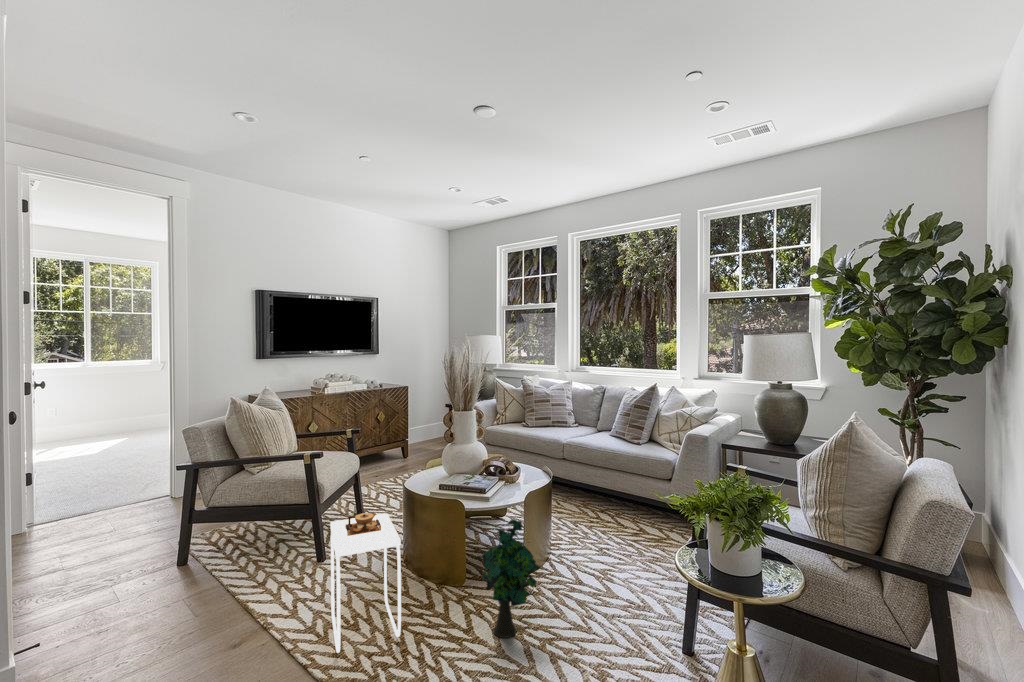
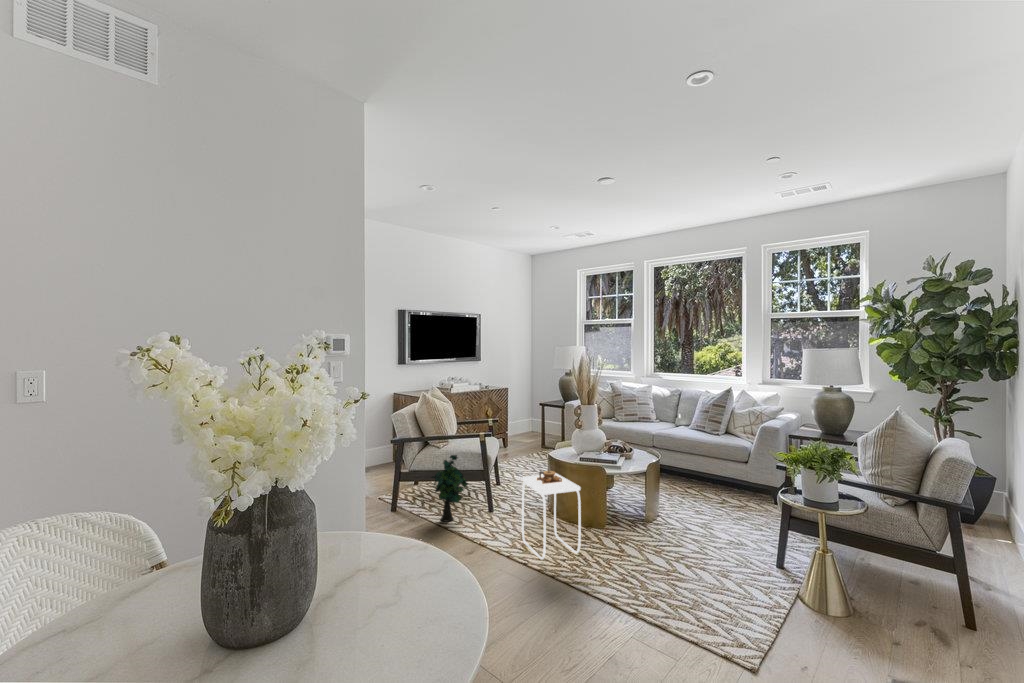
decorative plant: present [475,520,540,638] -> present [432,455,468,522]

